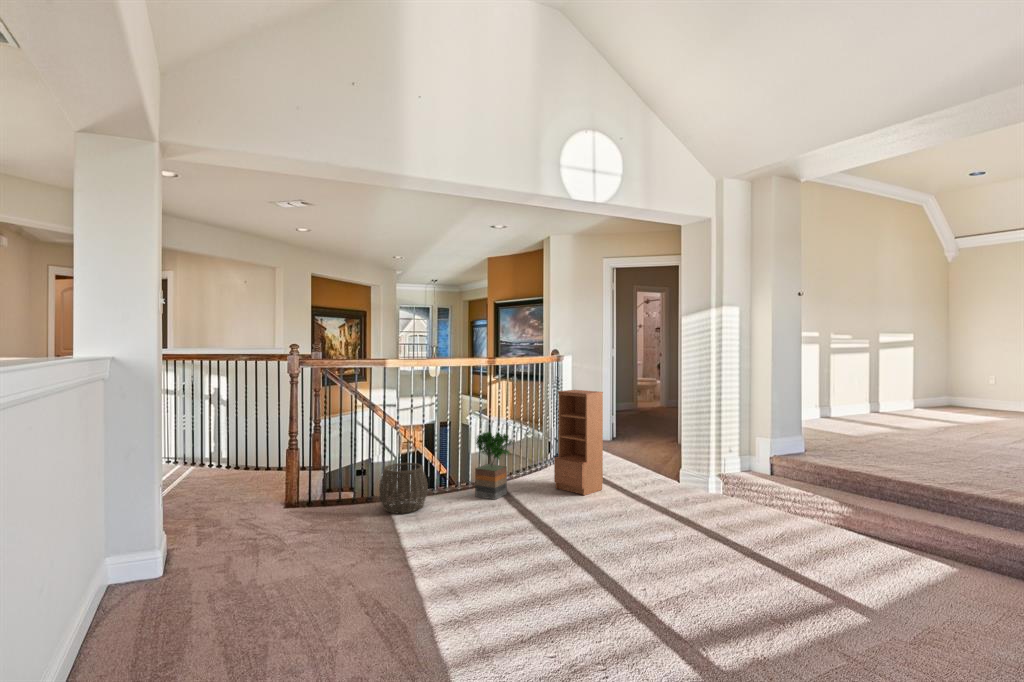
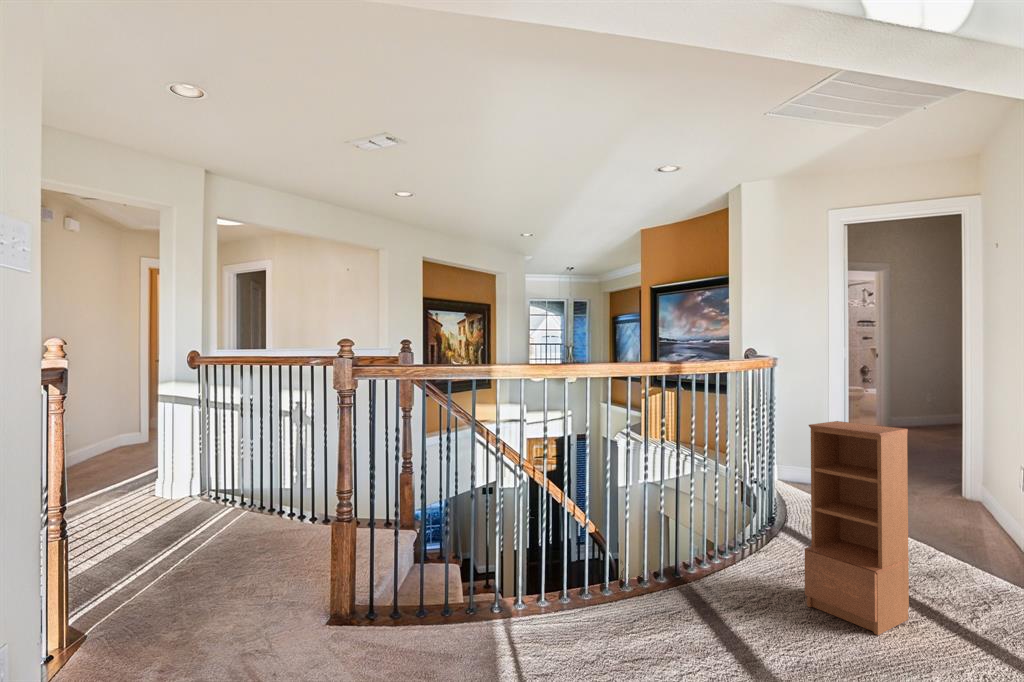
potted tree: present [475,432,513,500] -> none [652,494,731,630]
woven basket: present [379,463,428,513] -> none [483,549,572,656]

